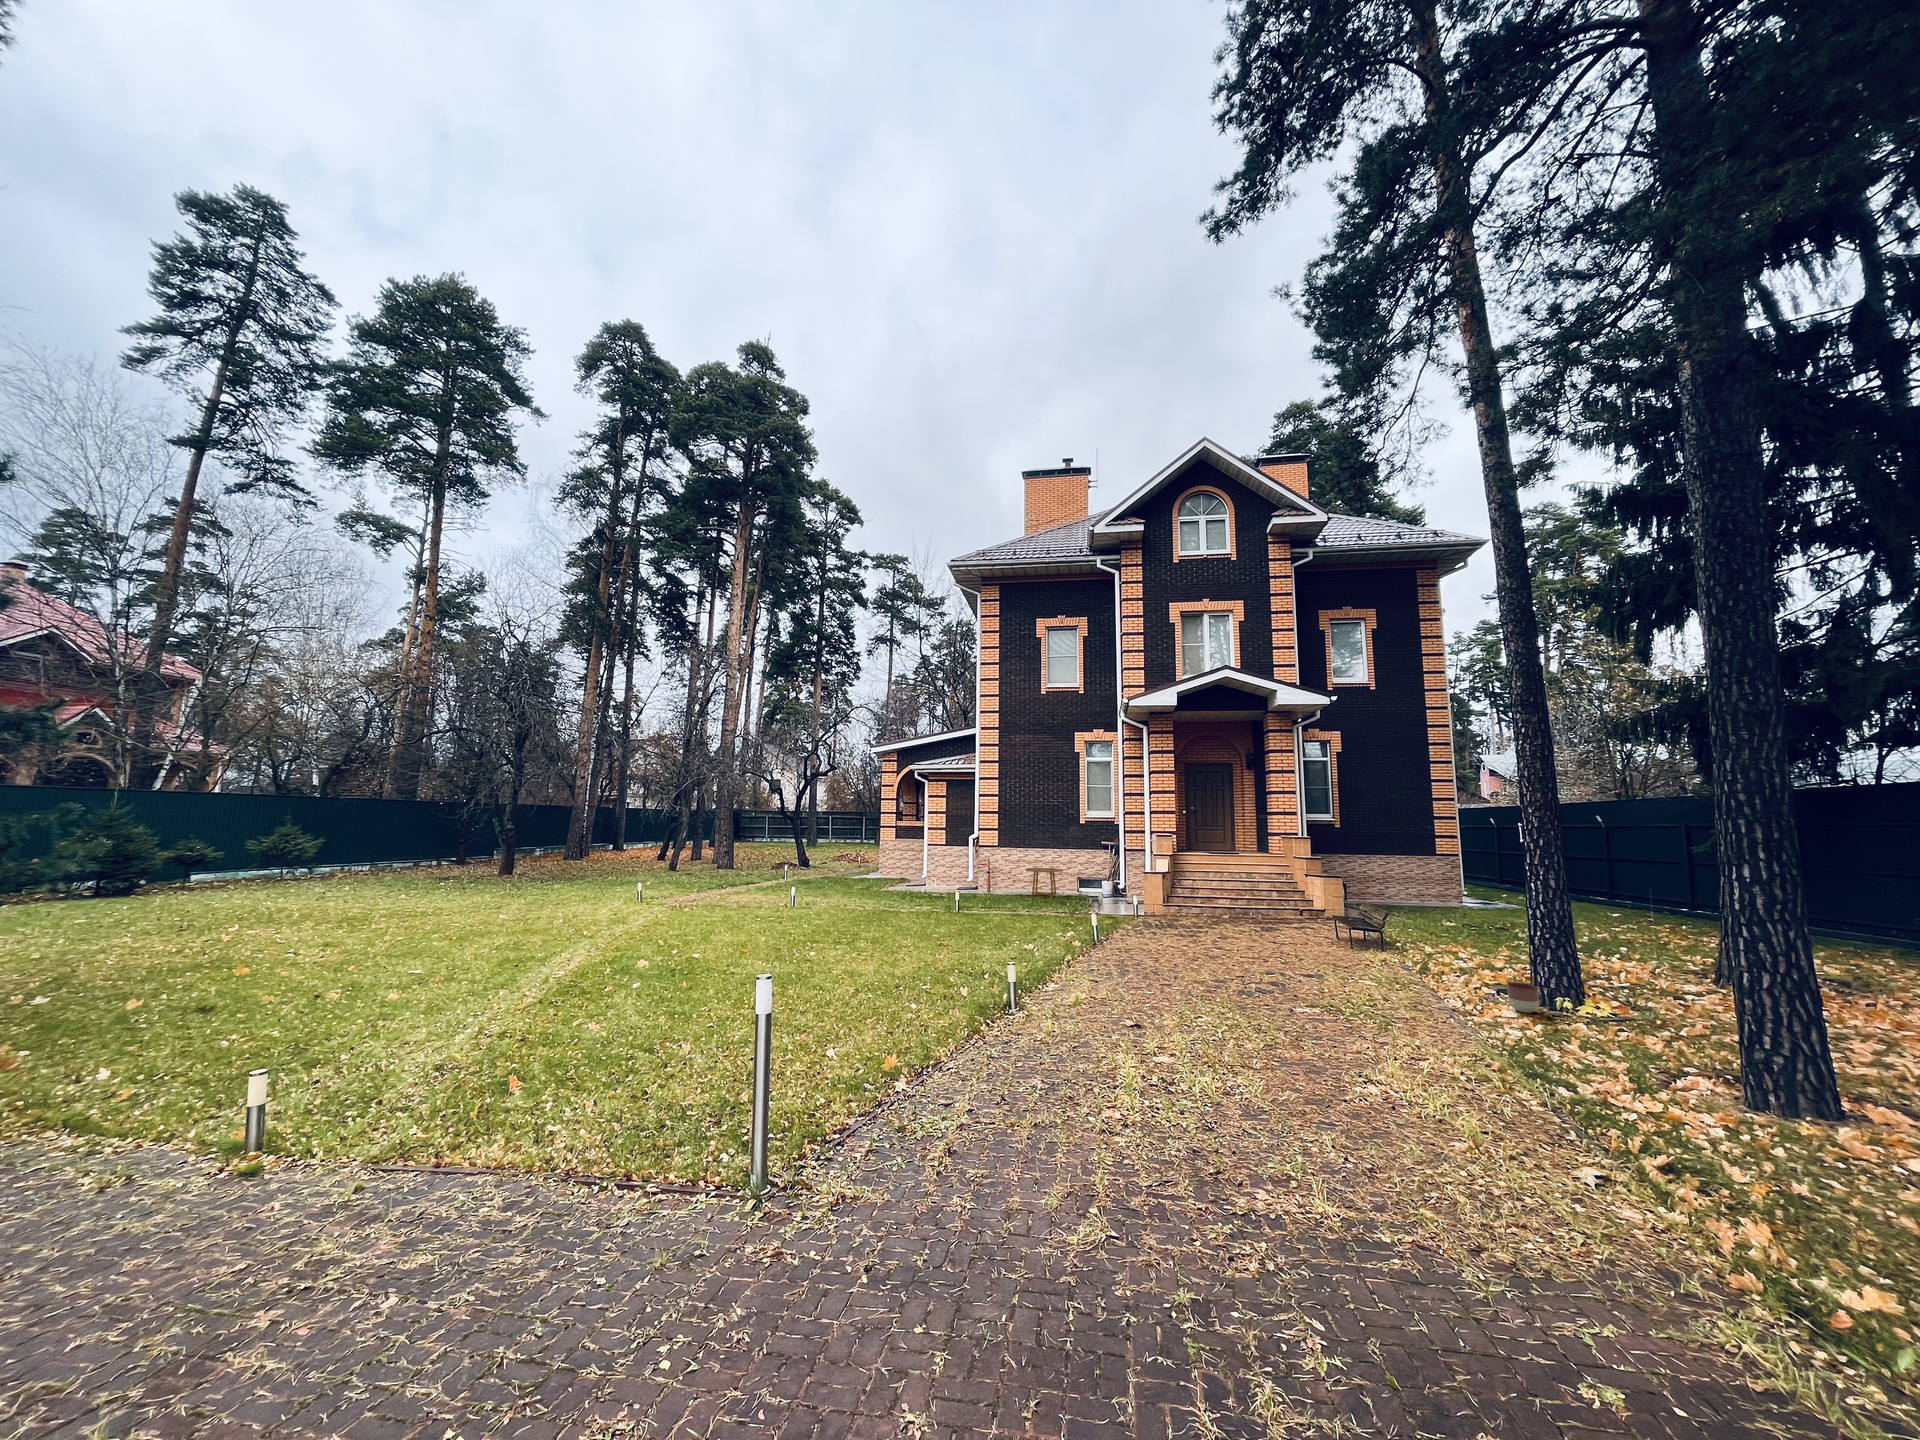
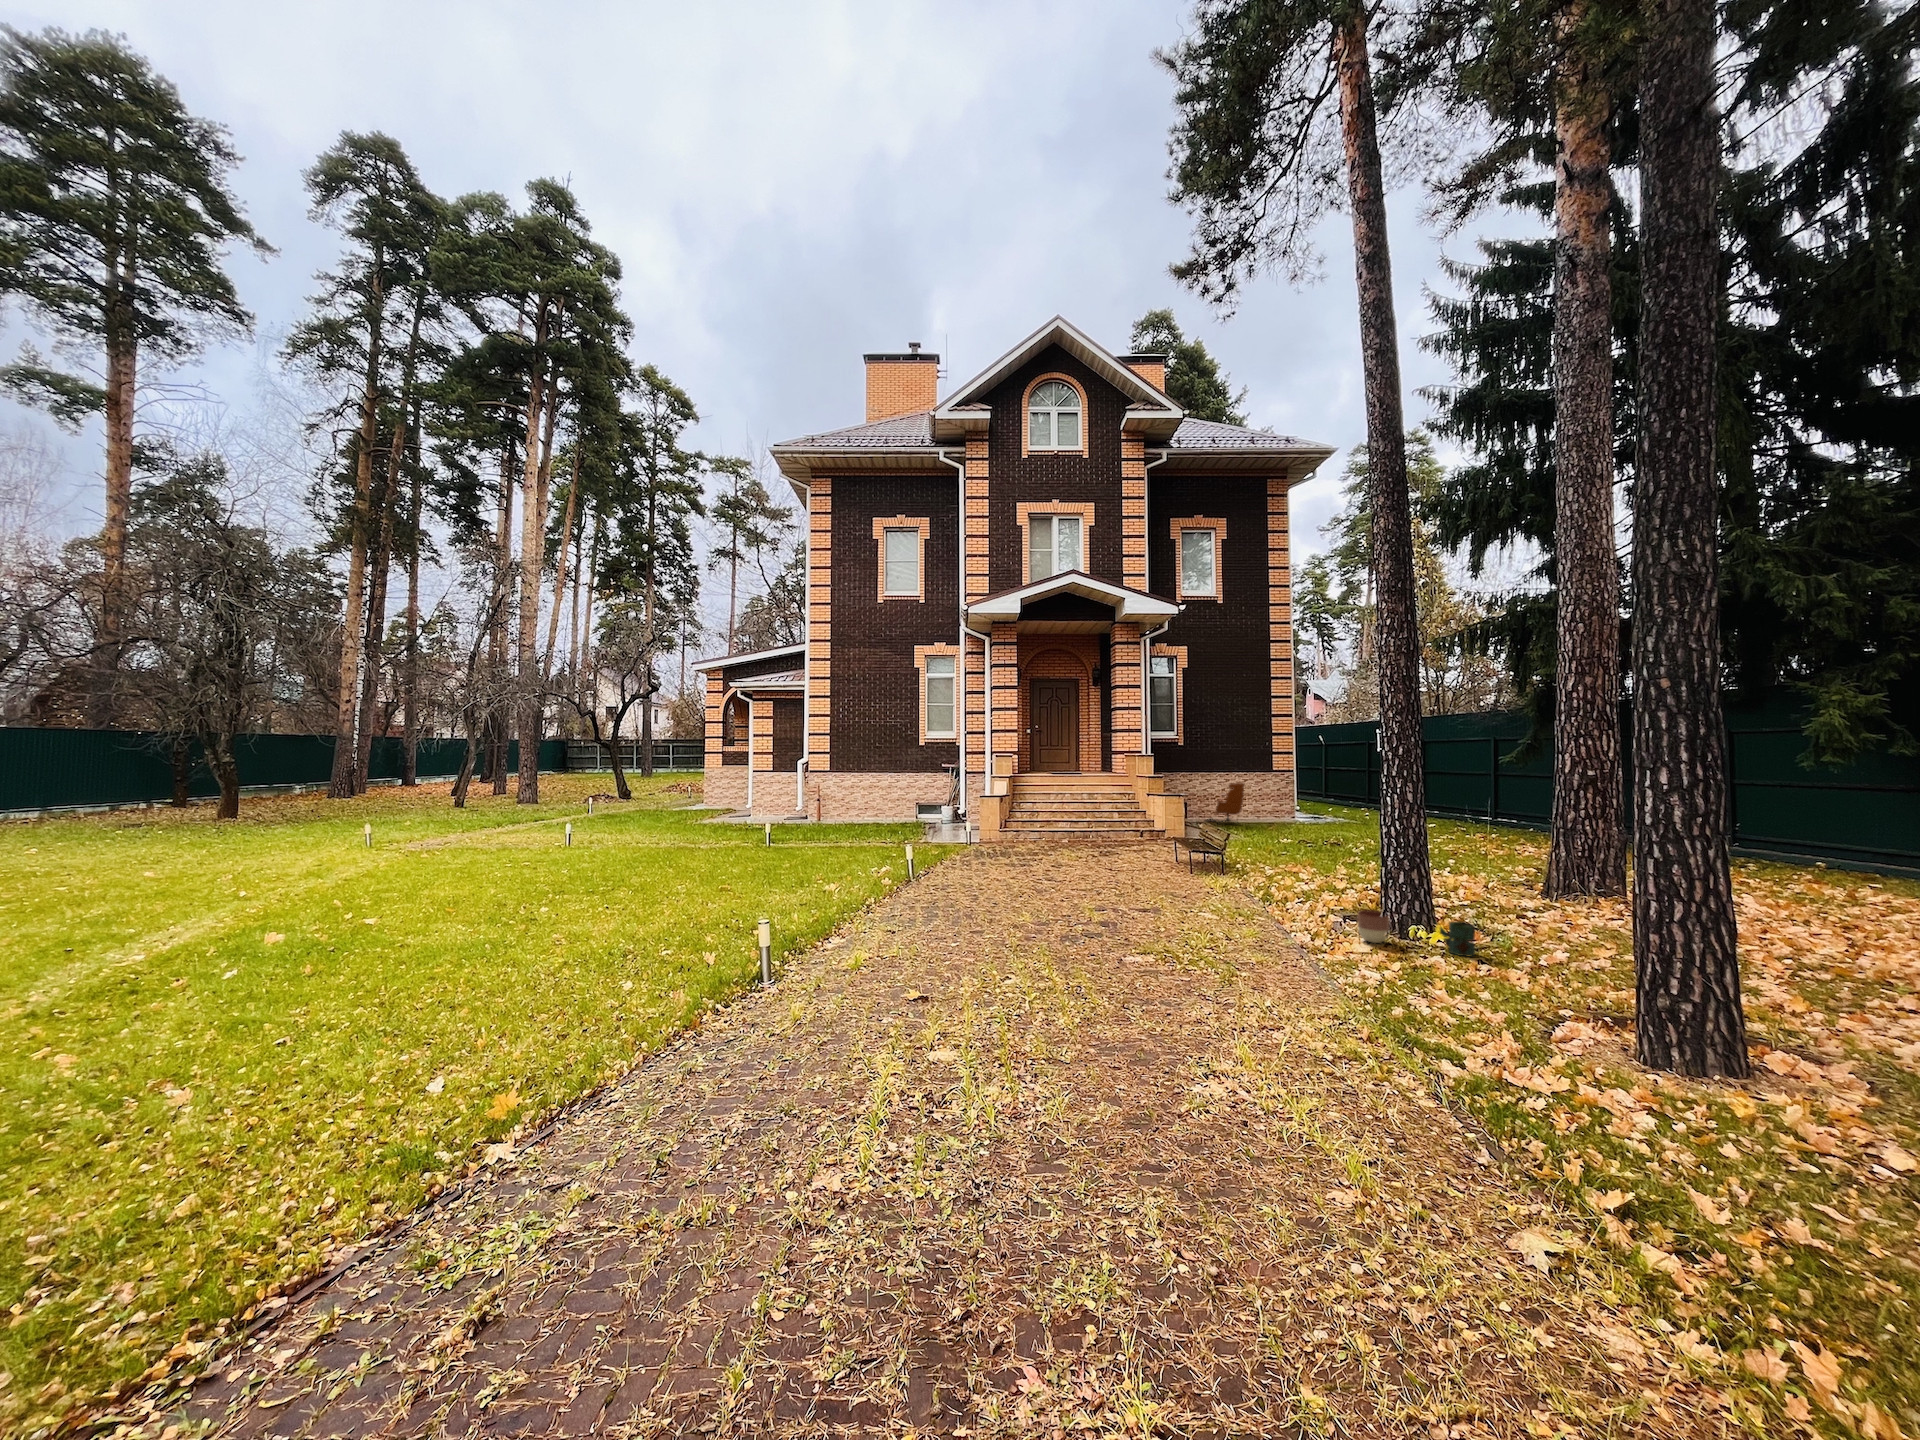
lounge chair: none [1361,863,1405,906] -> present [1207,783,1245,823]
round table: present [1025,868,1063,896] -> none [857,796,899,827]
watering can: none [1574,988,1630,1028] -> present [1433,920,1475,956]

